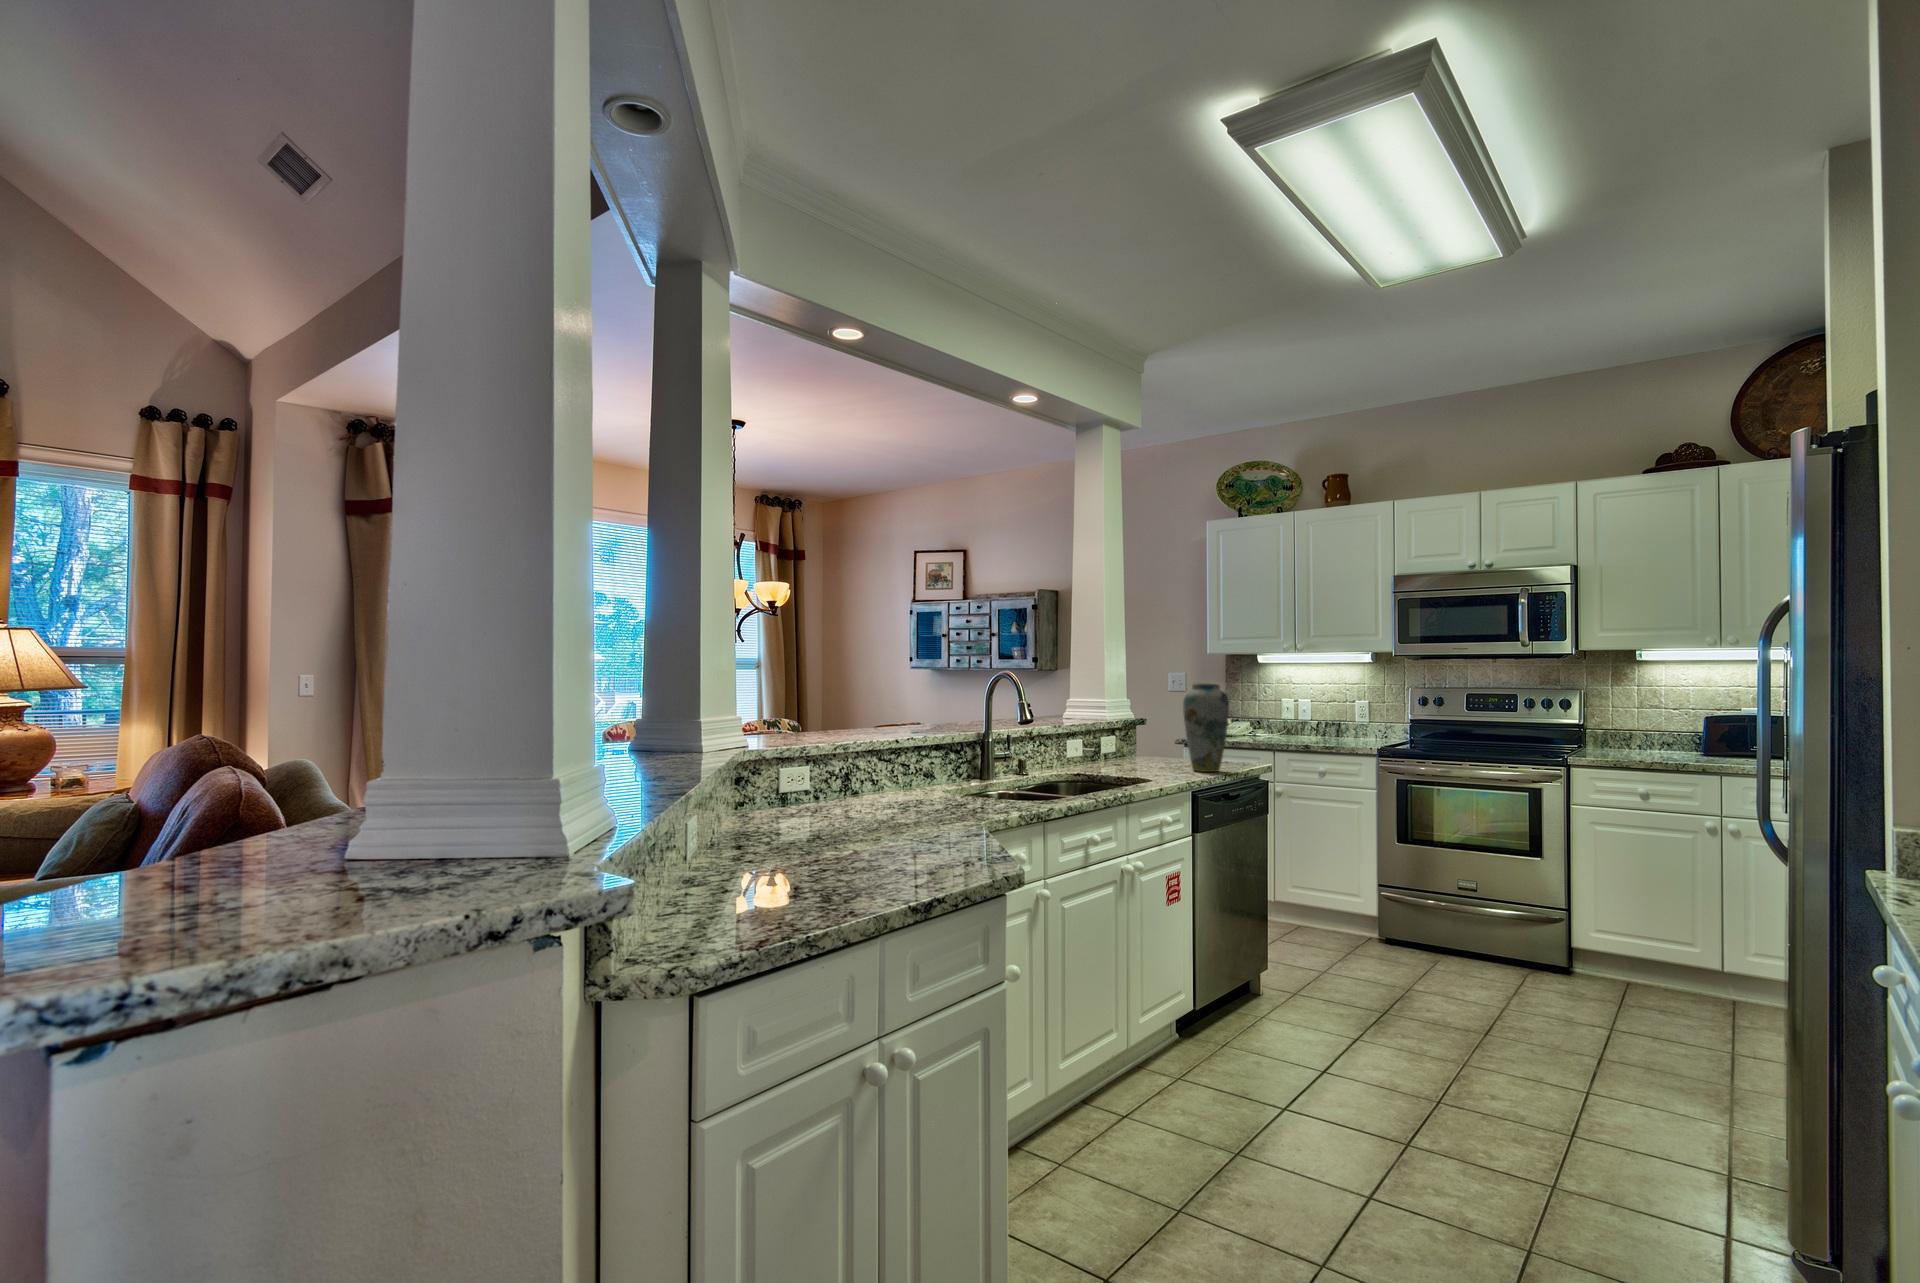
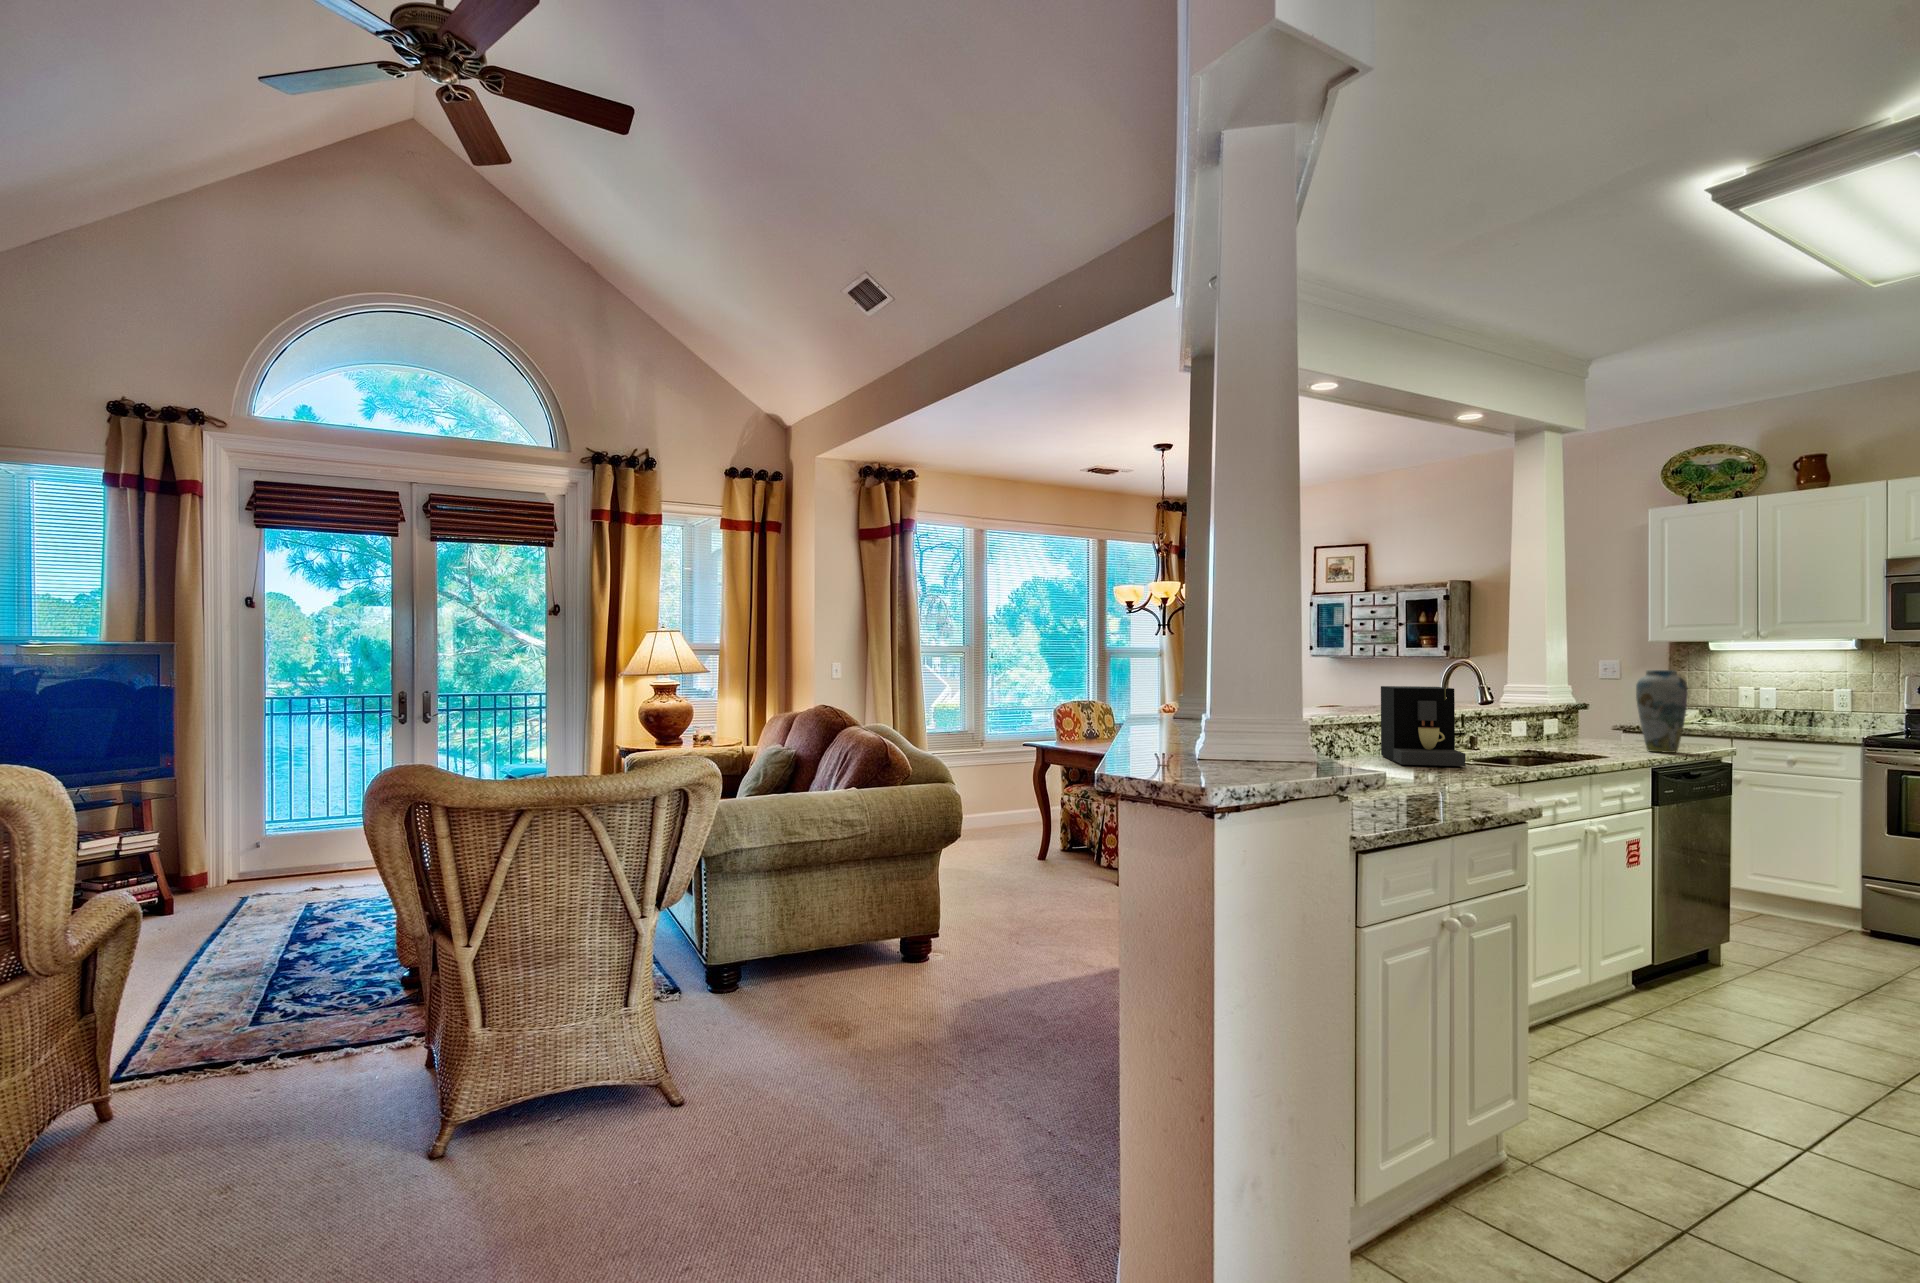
coffee maker: none [910,704,988,804] -> present [1381,686,1466,766]

